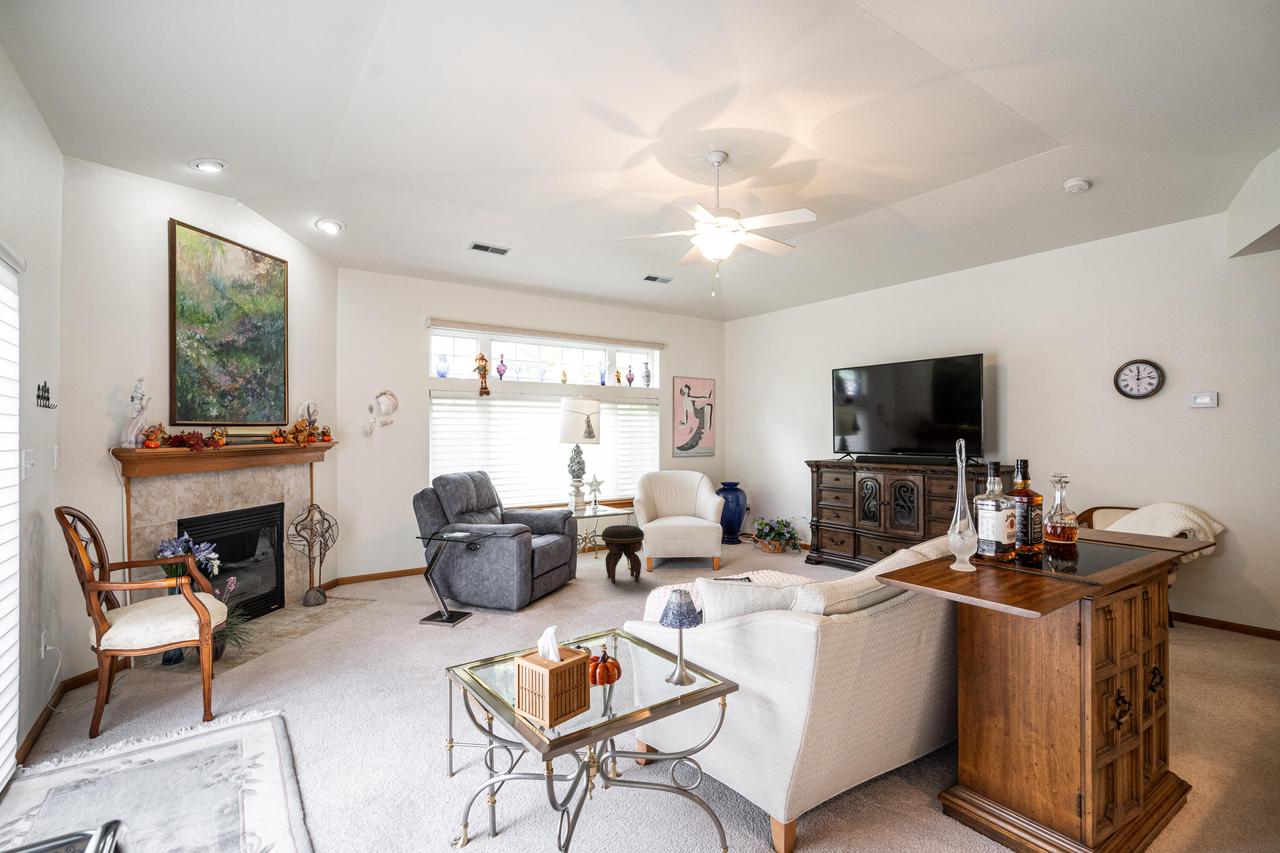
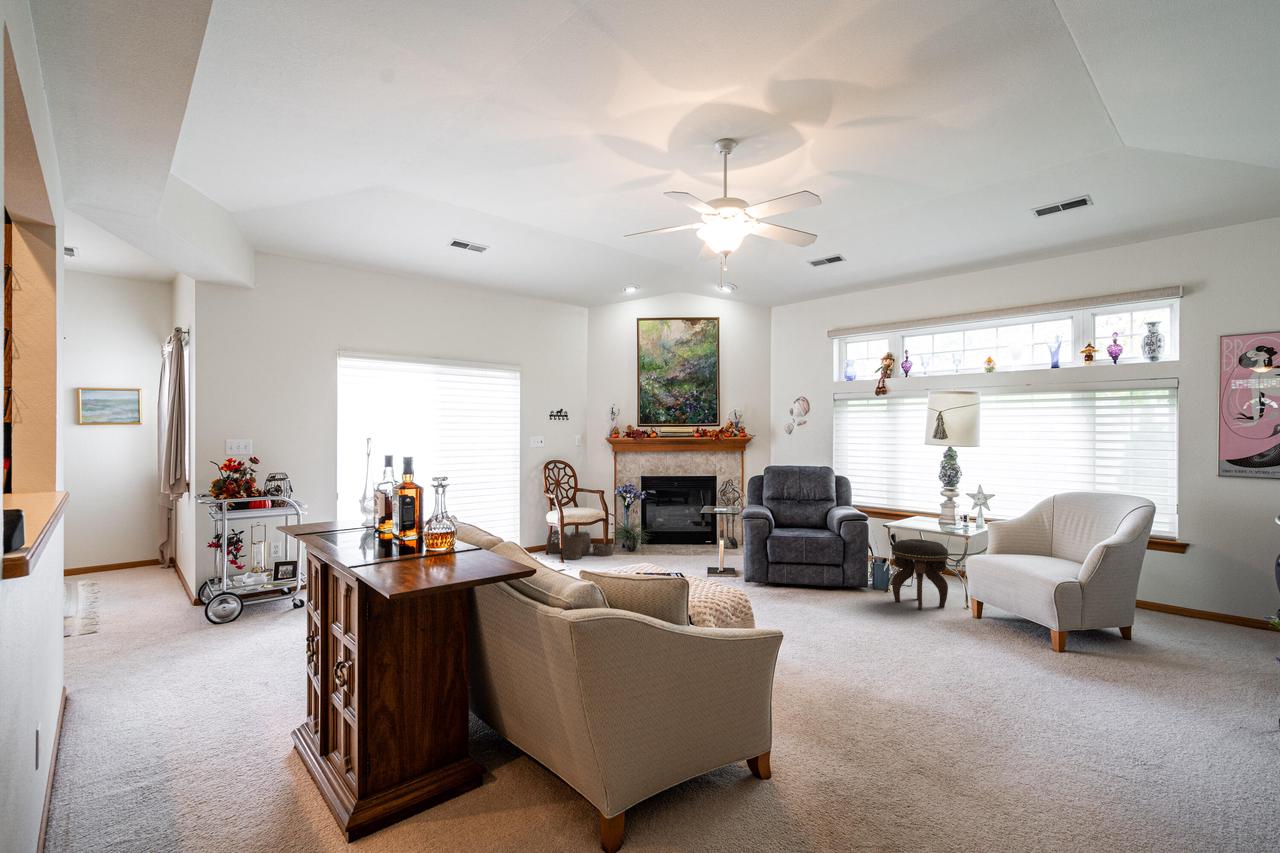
woven basket: none [45,646,229,739] -> present [546,529,612,559]

